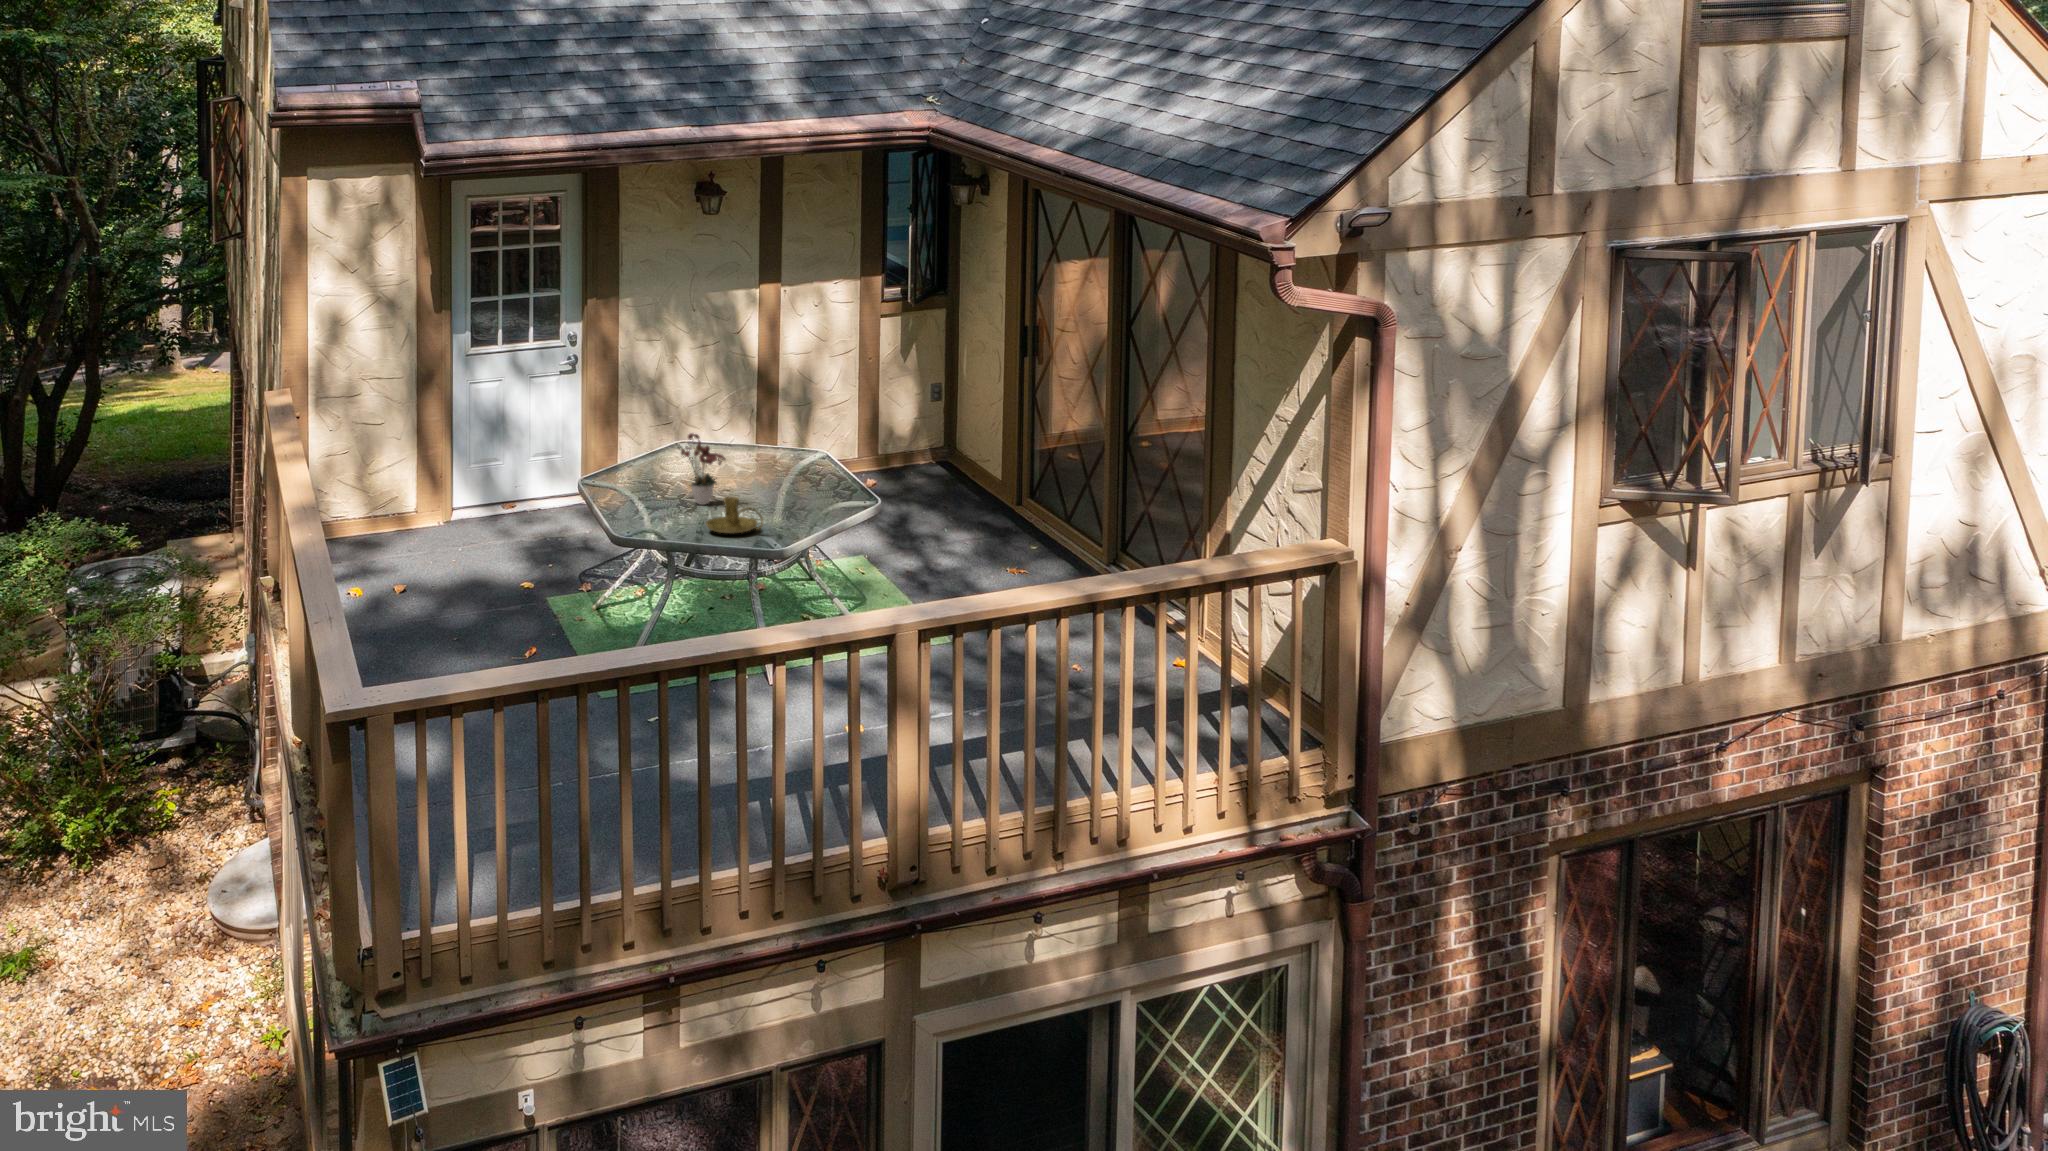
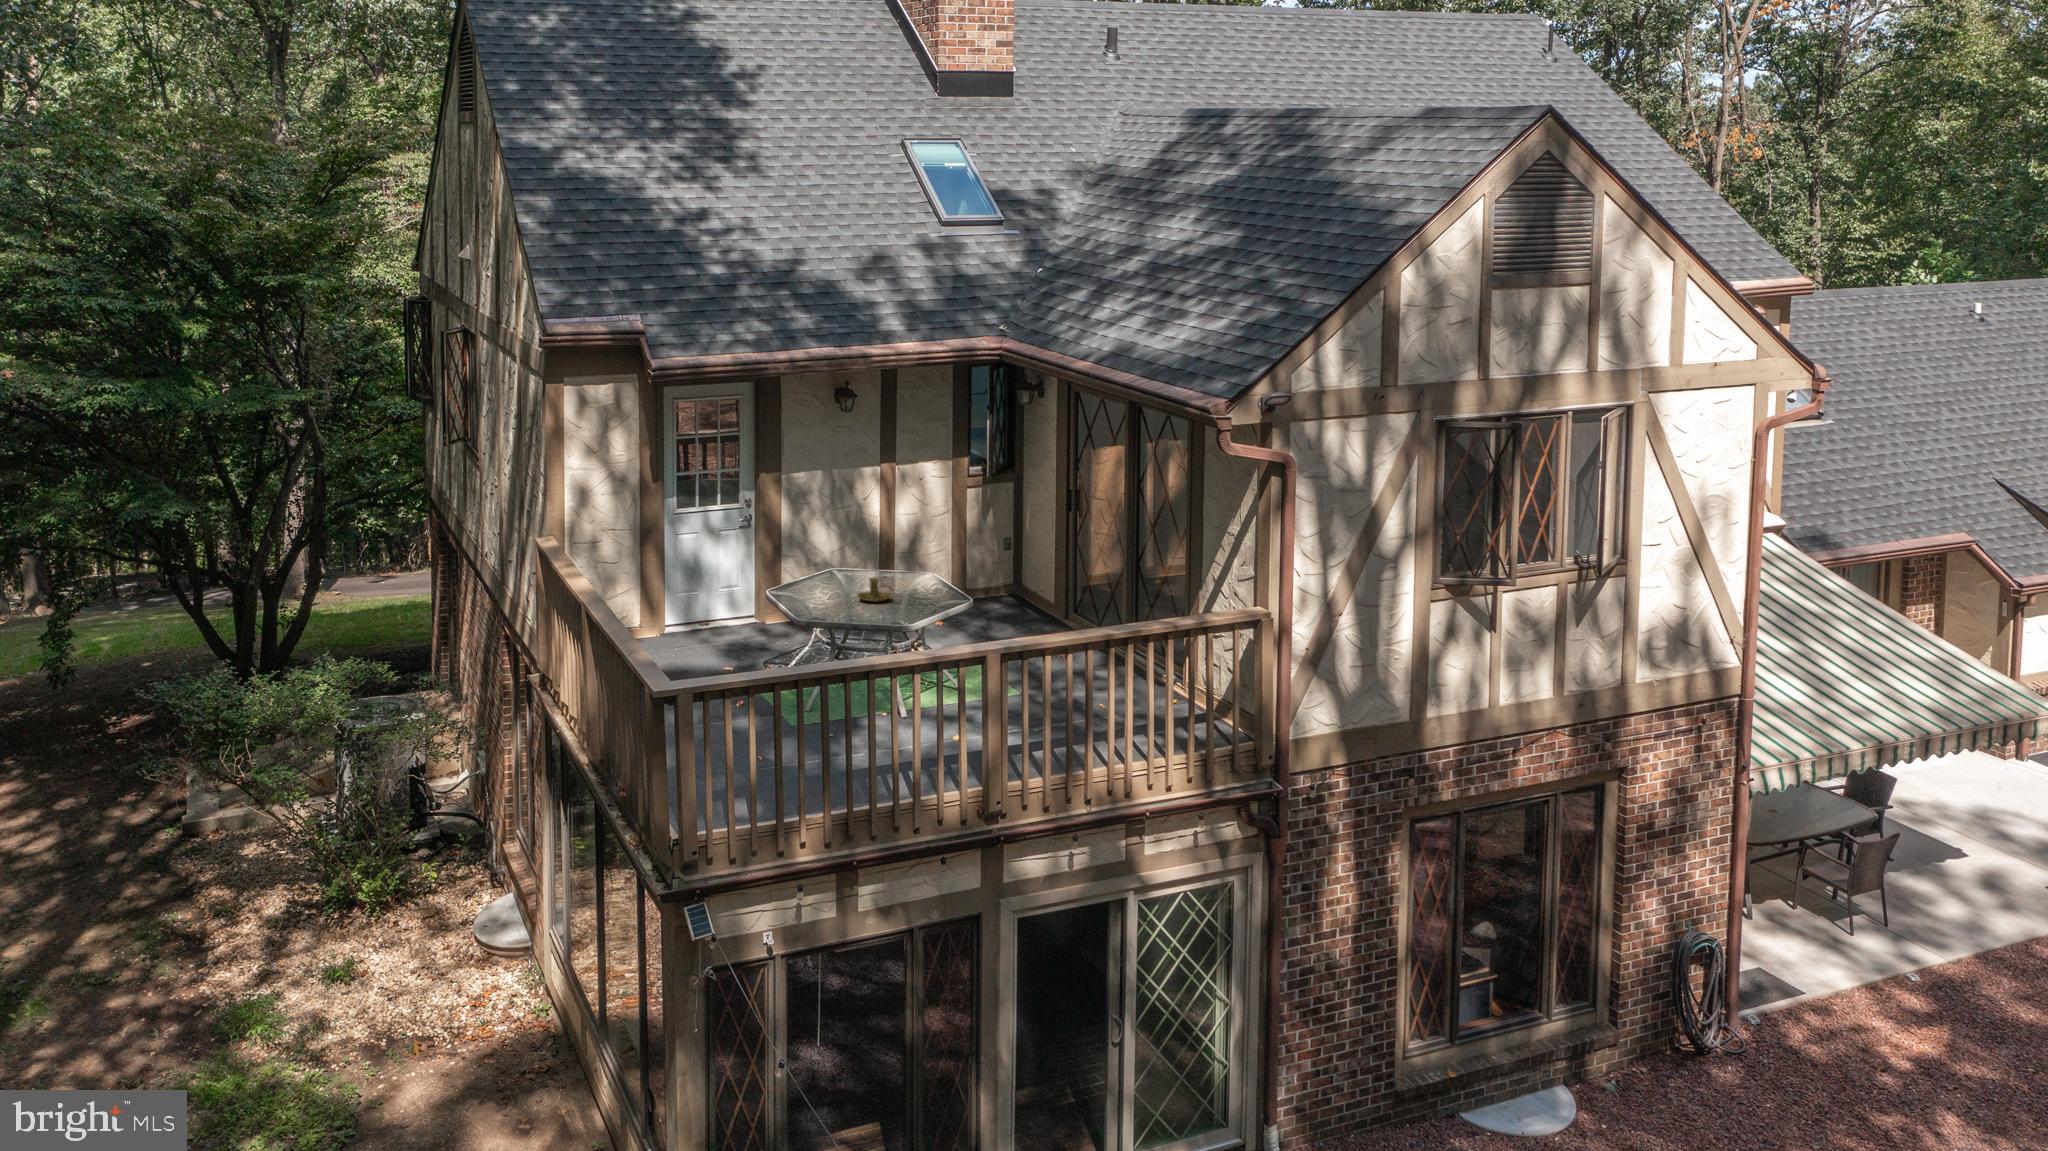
flower arrangement: present [681,433,725,505] -> none [839,536,872,585]

